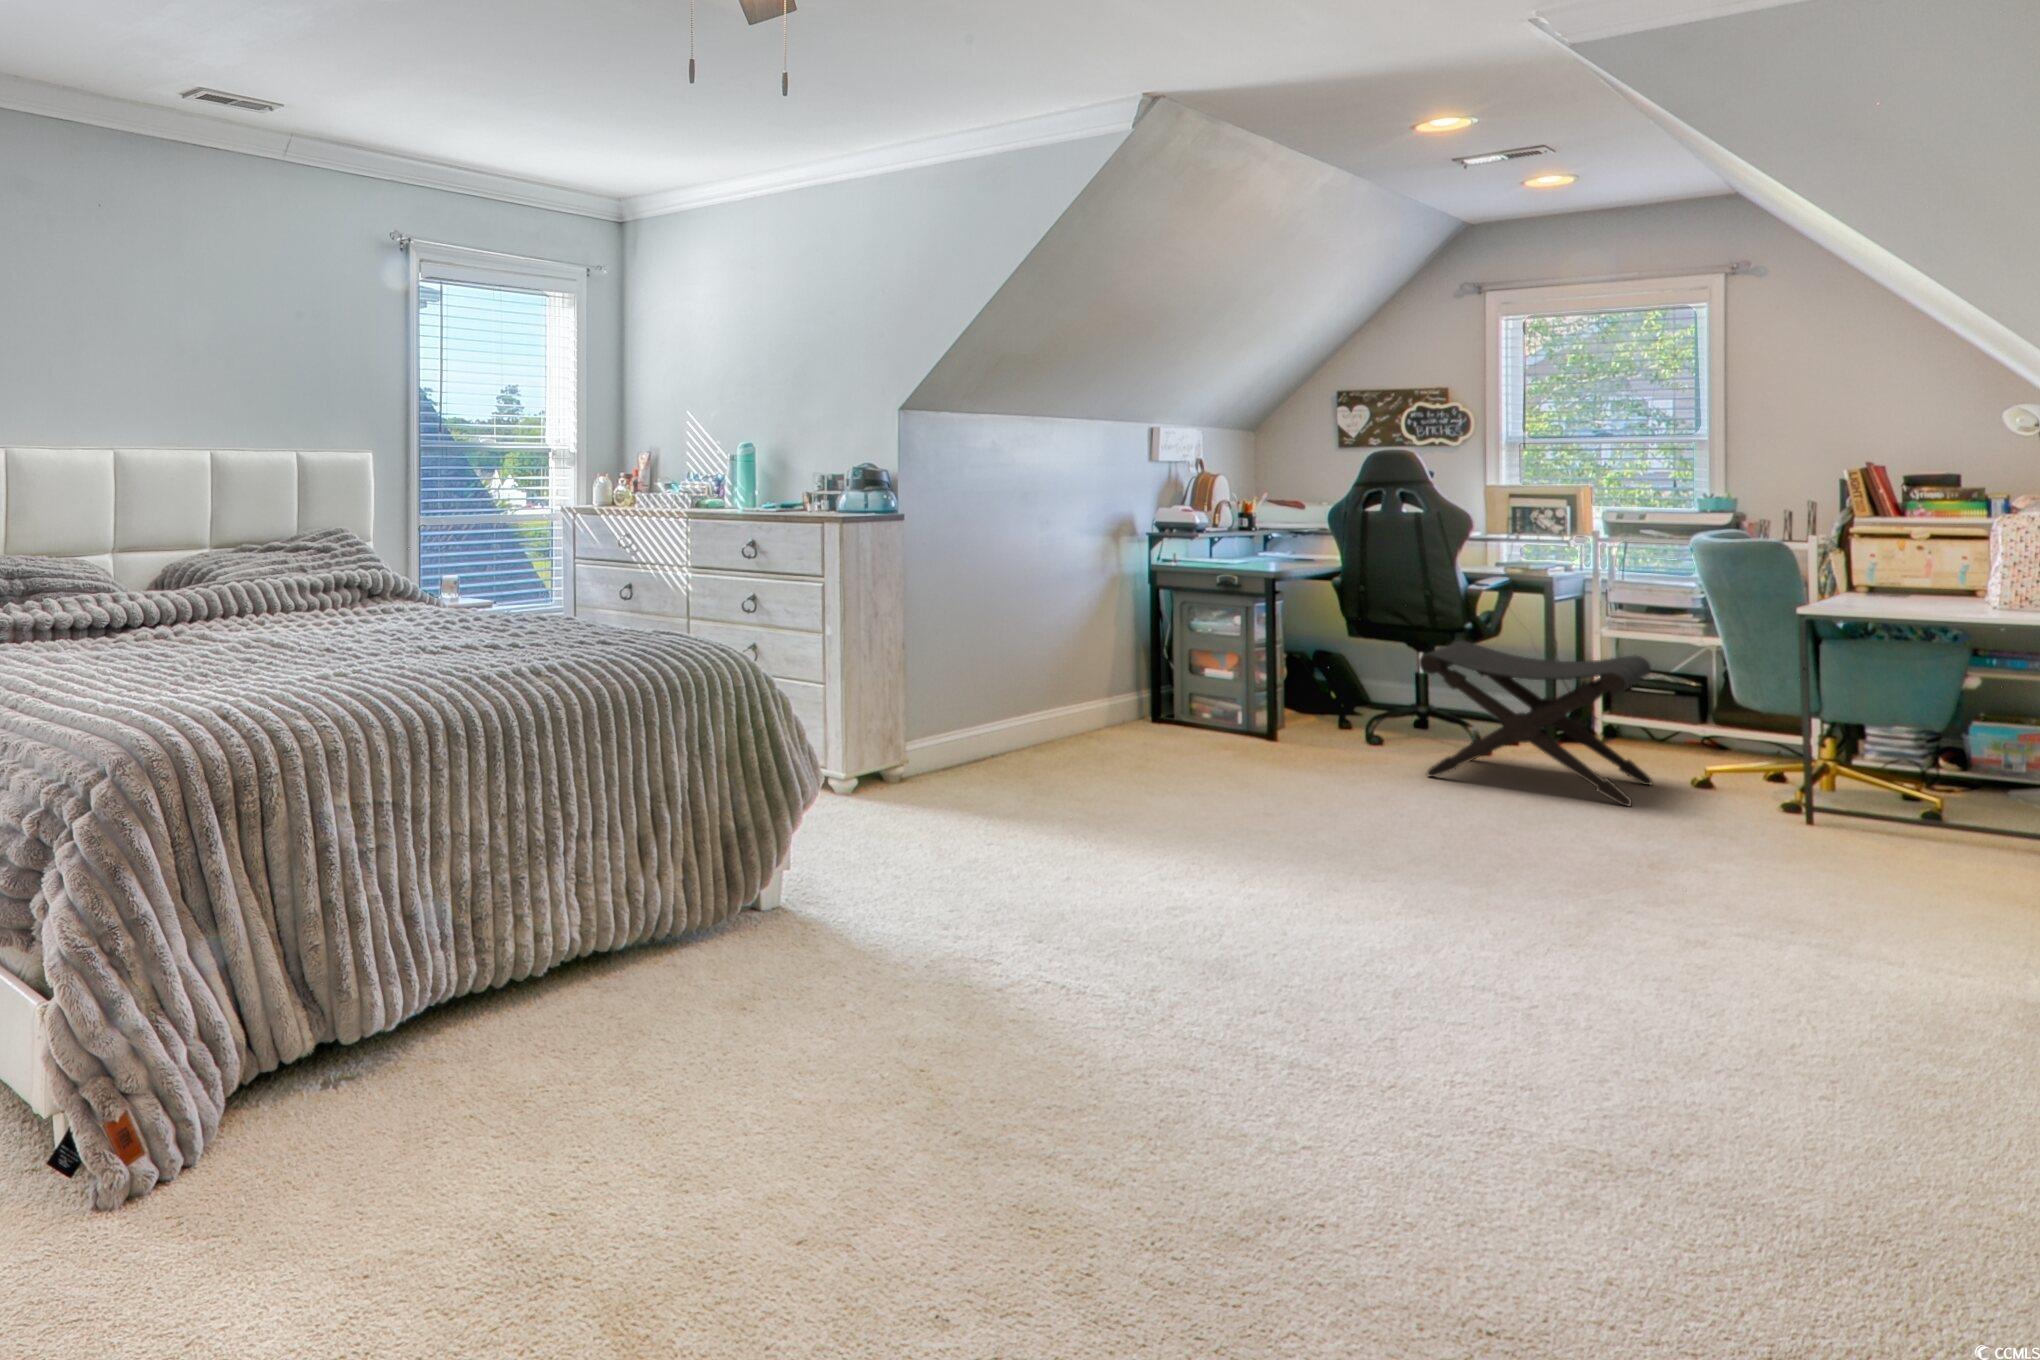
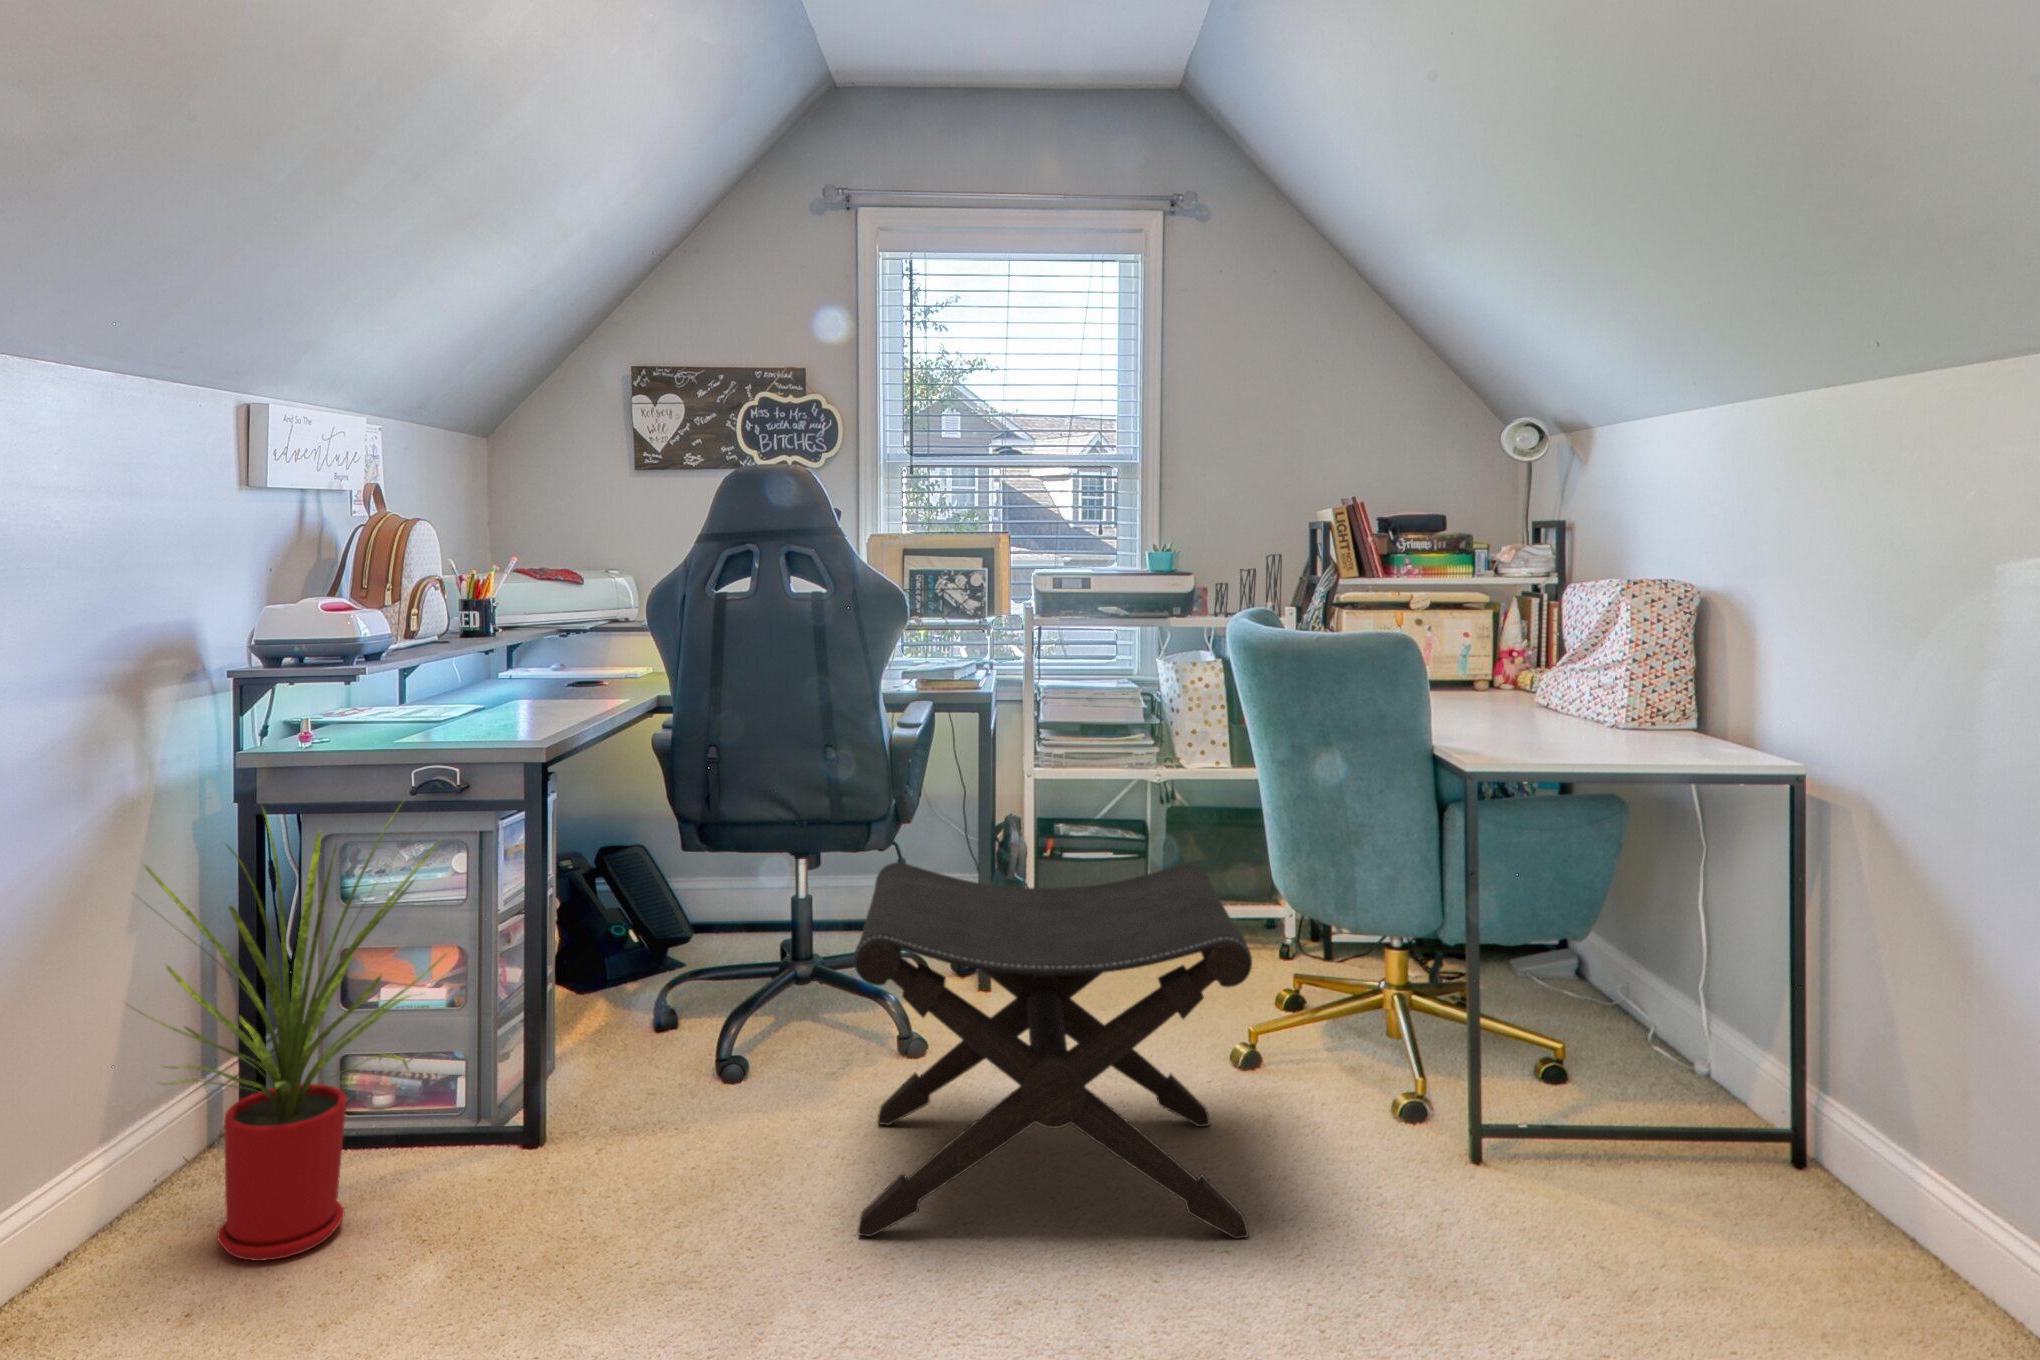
house plant: none [1119,584,1240,744] -> present [133,806,445,1261]

